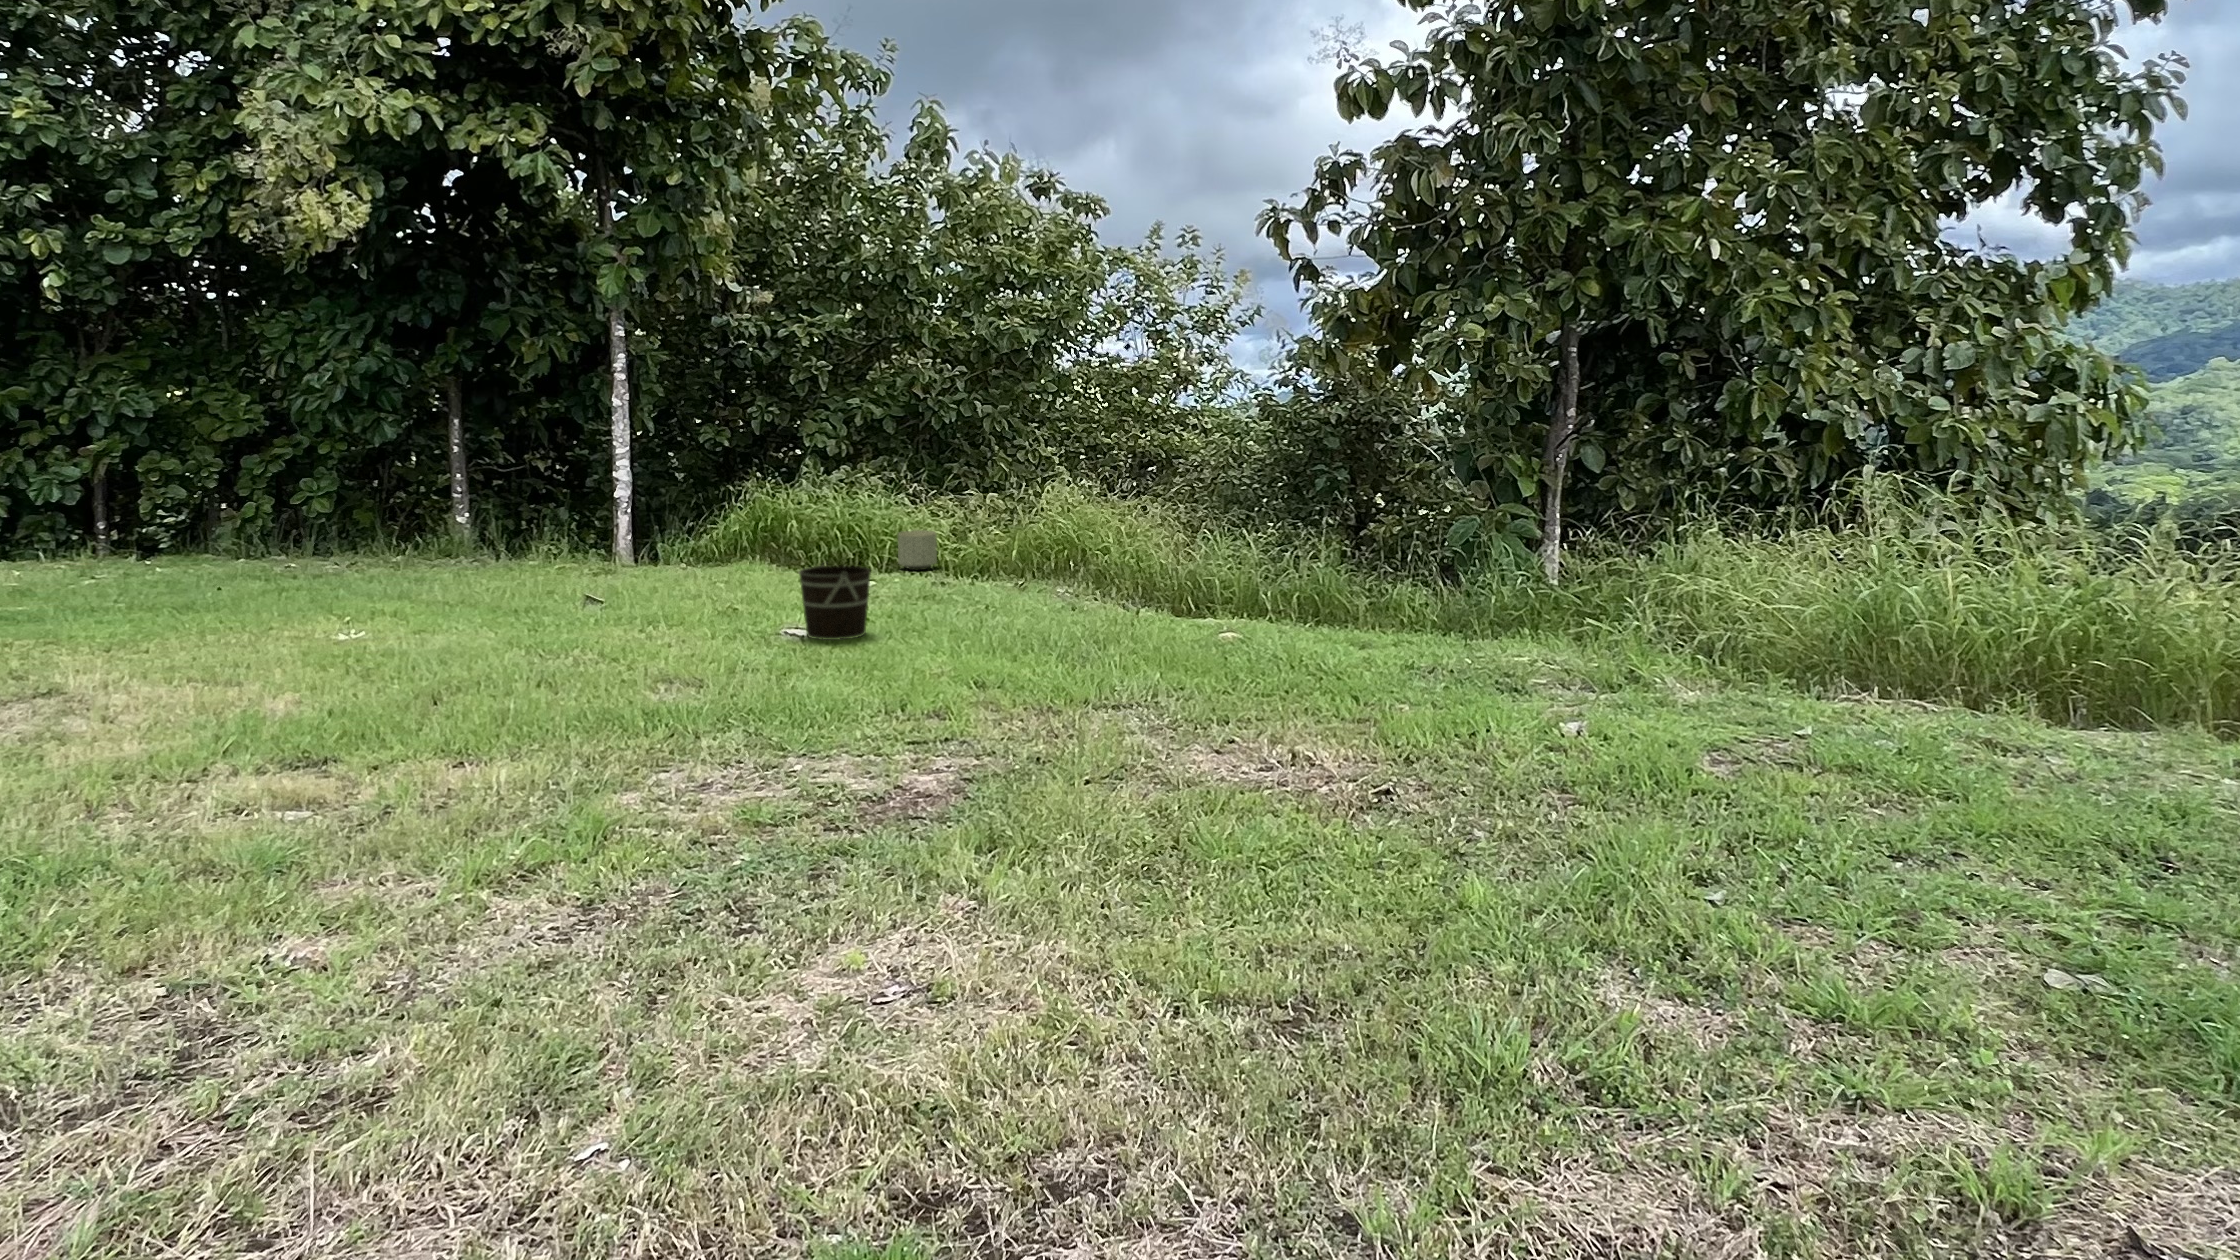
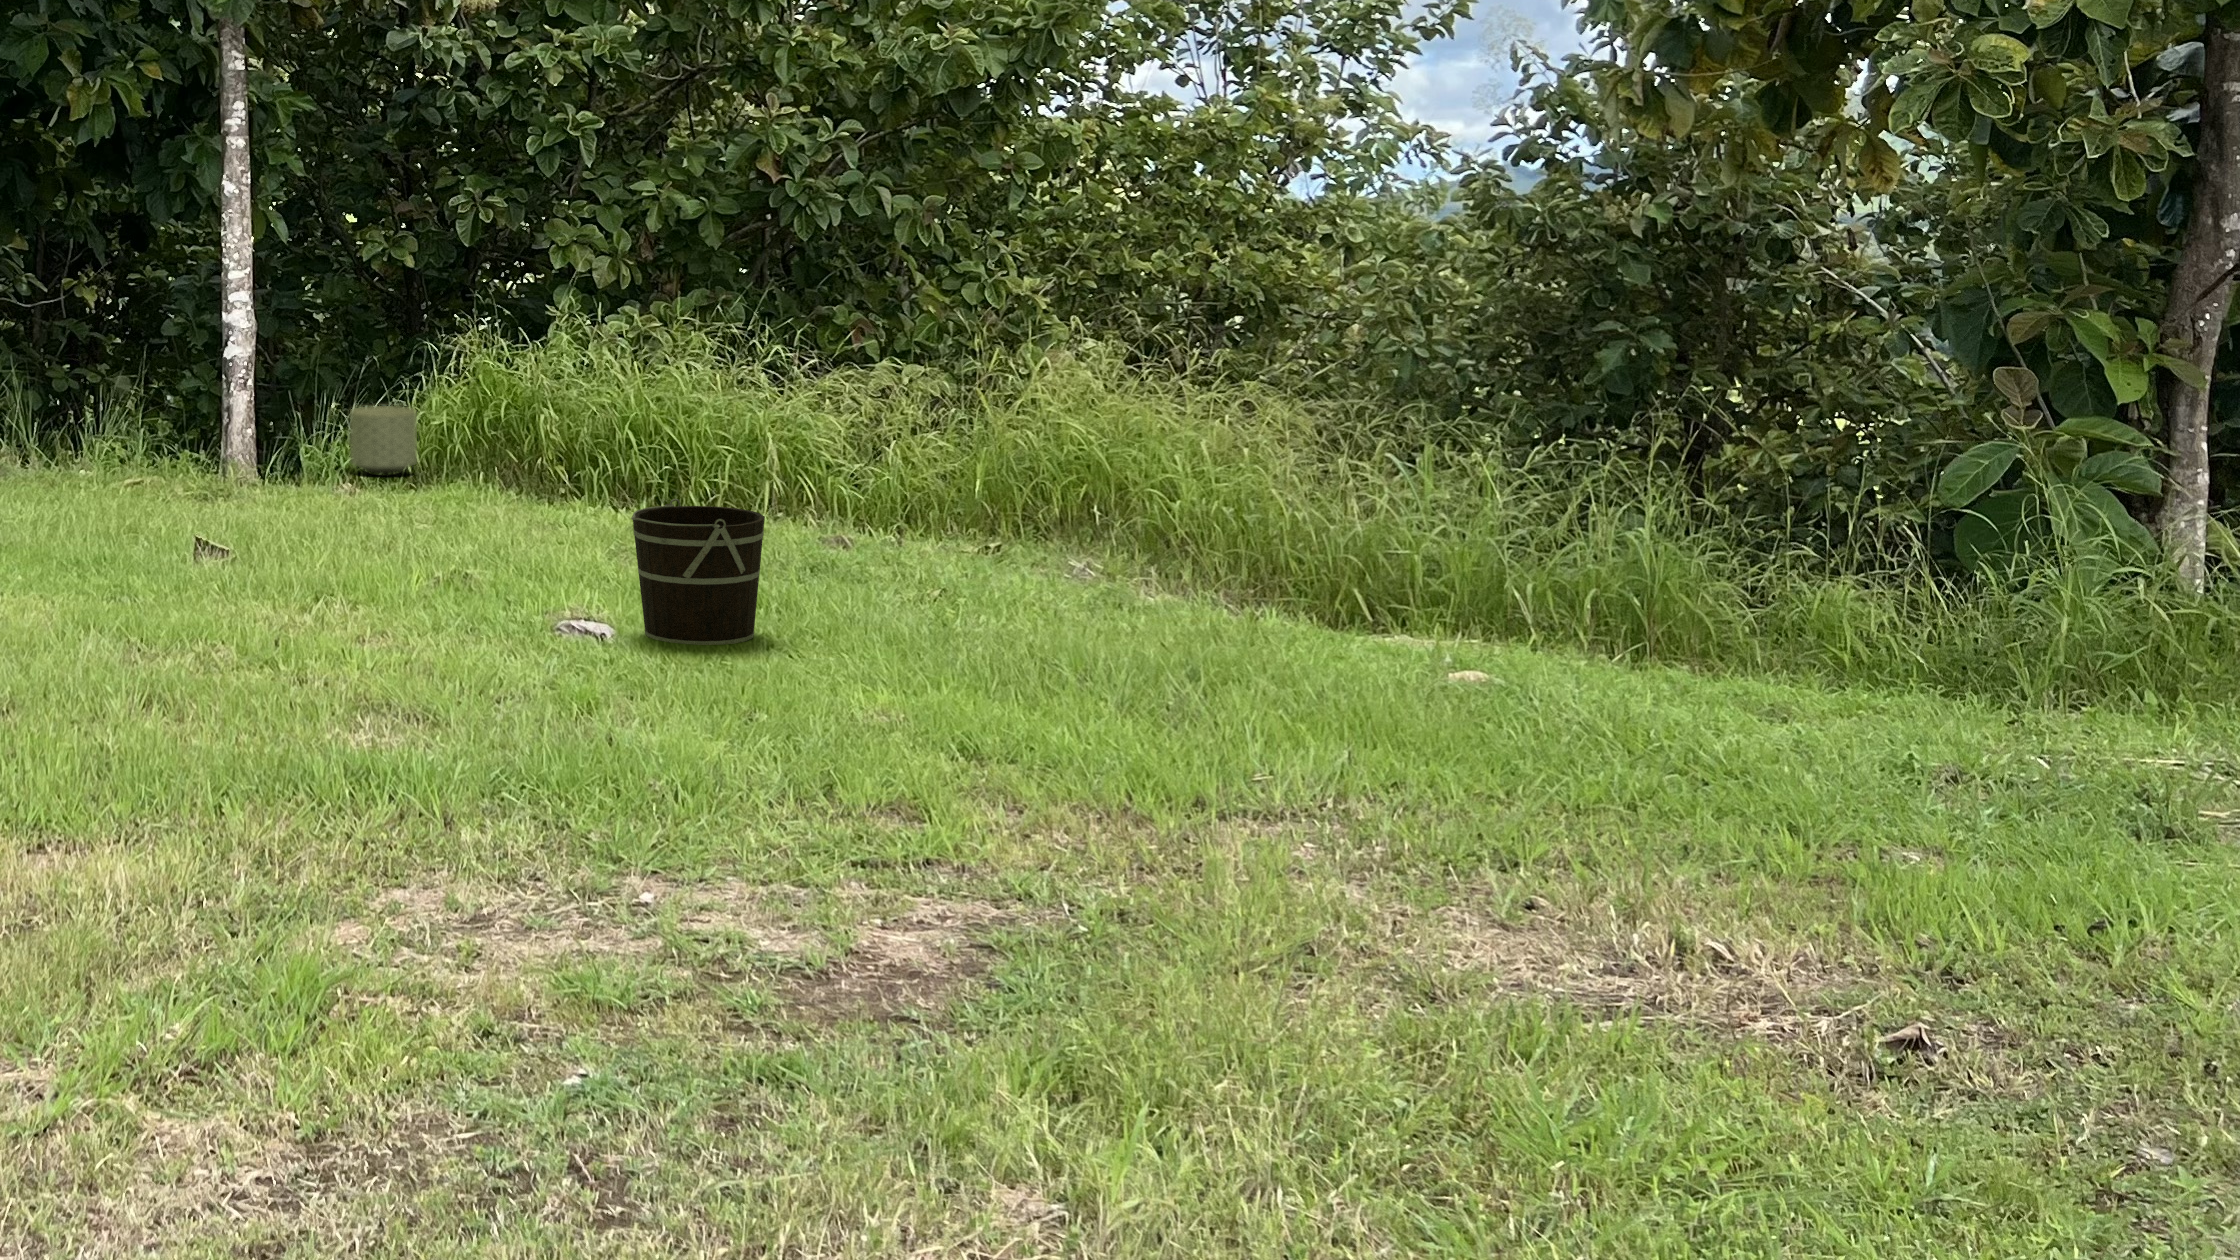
planter: present [898,530,937,570] -> present [350,406,417,476]

